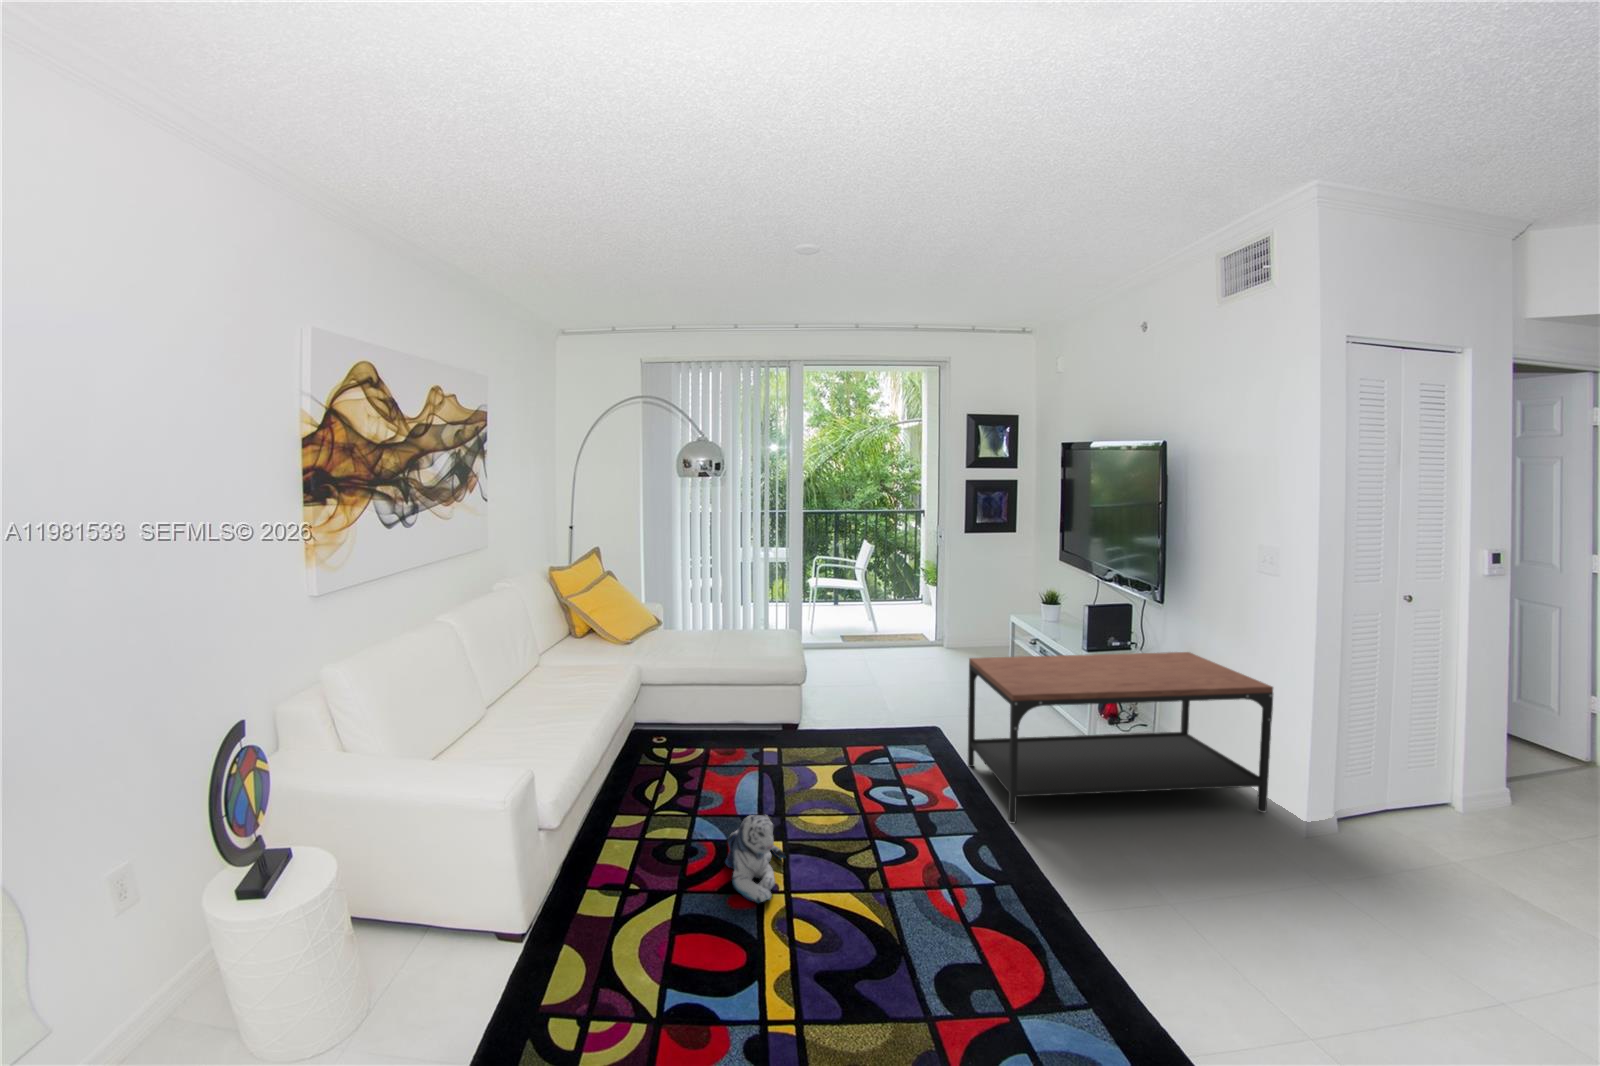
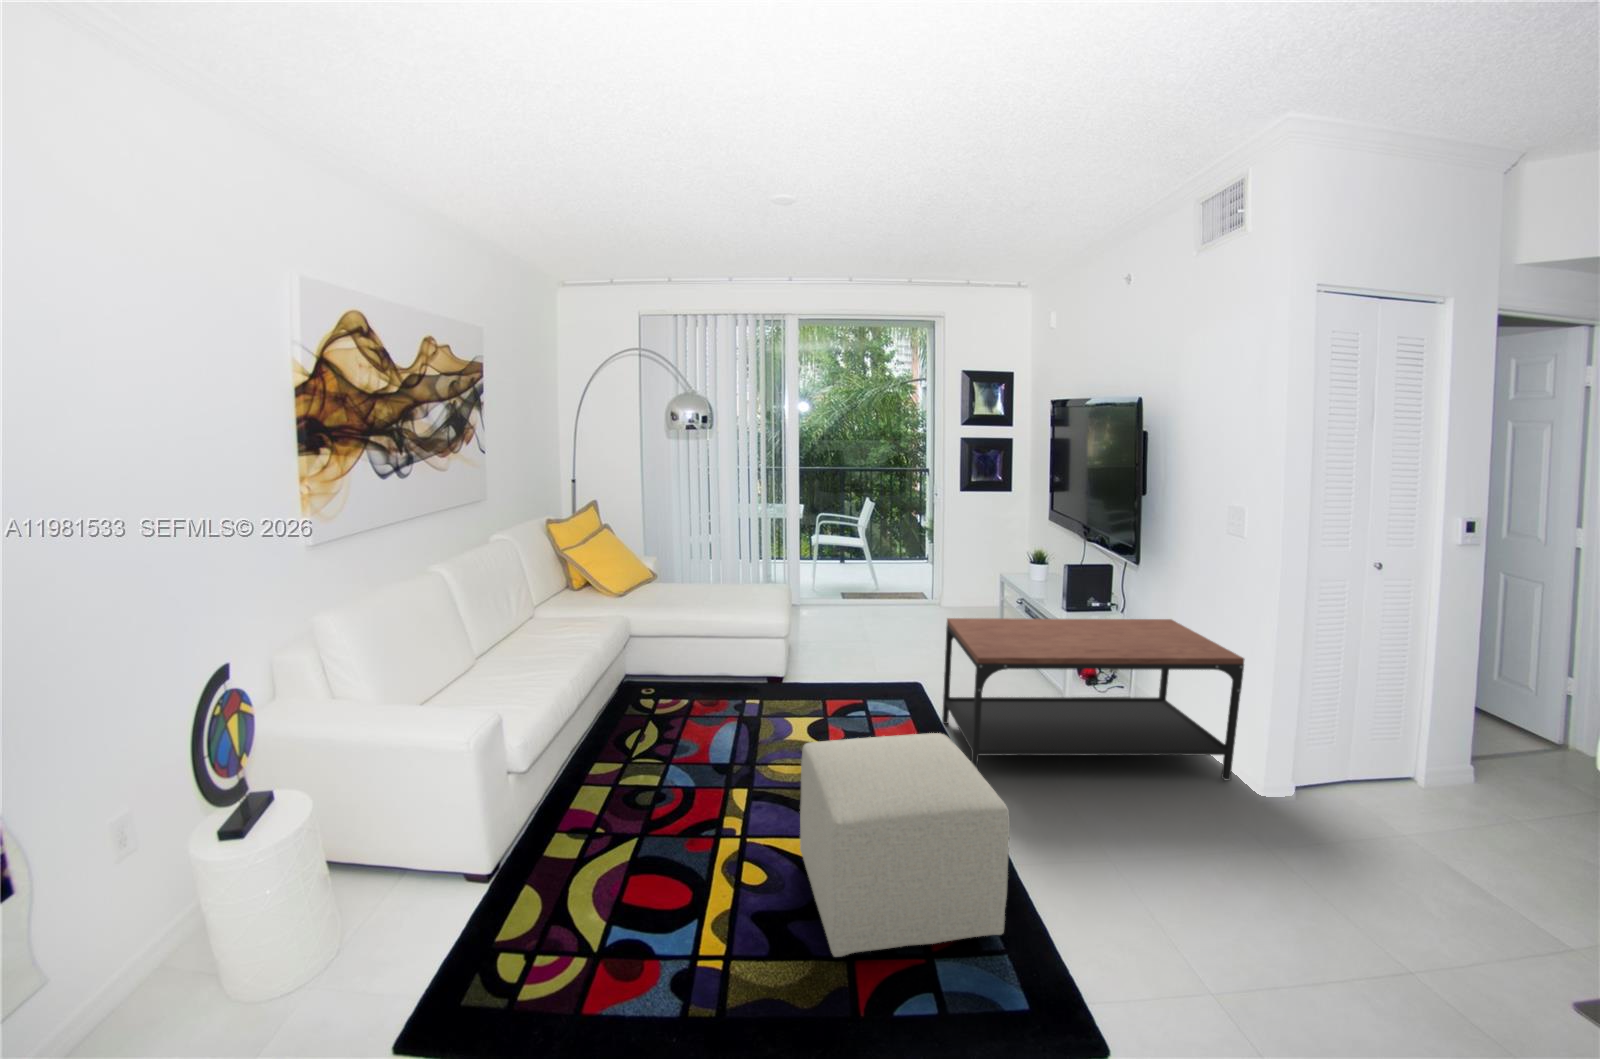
ottoman: none [852,773,1084,1018] -> present [800,733,1010,957]
plush toy: present [725,814,785,903] -> none [688,763,747,845]

